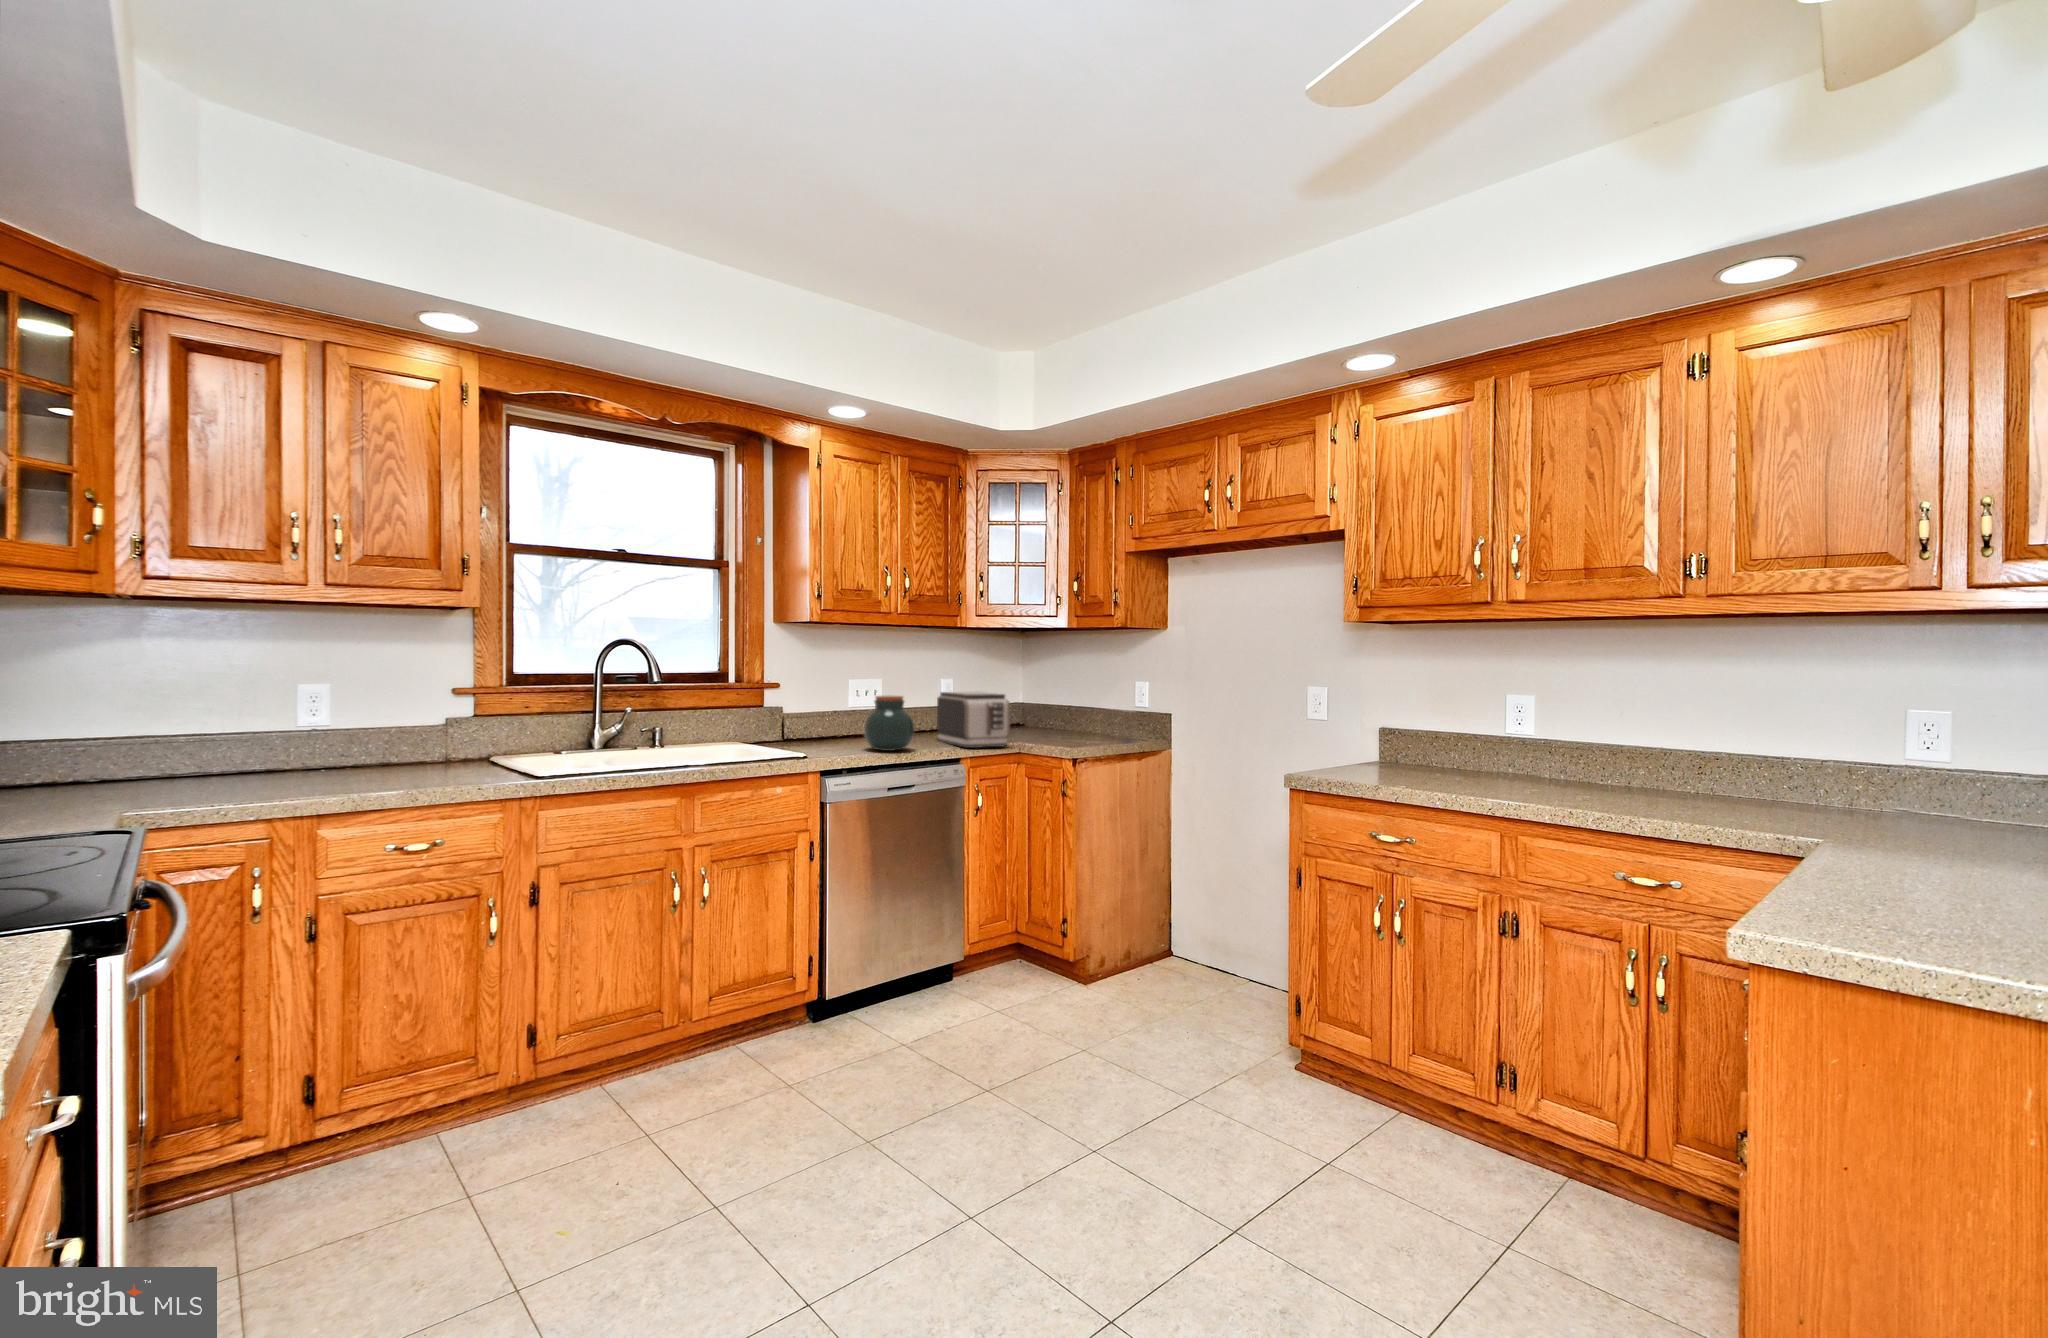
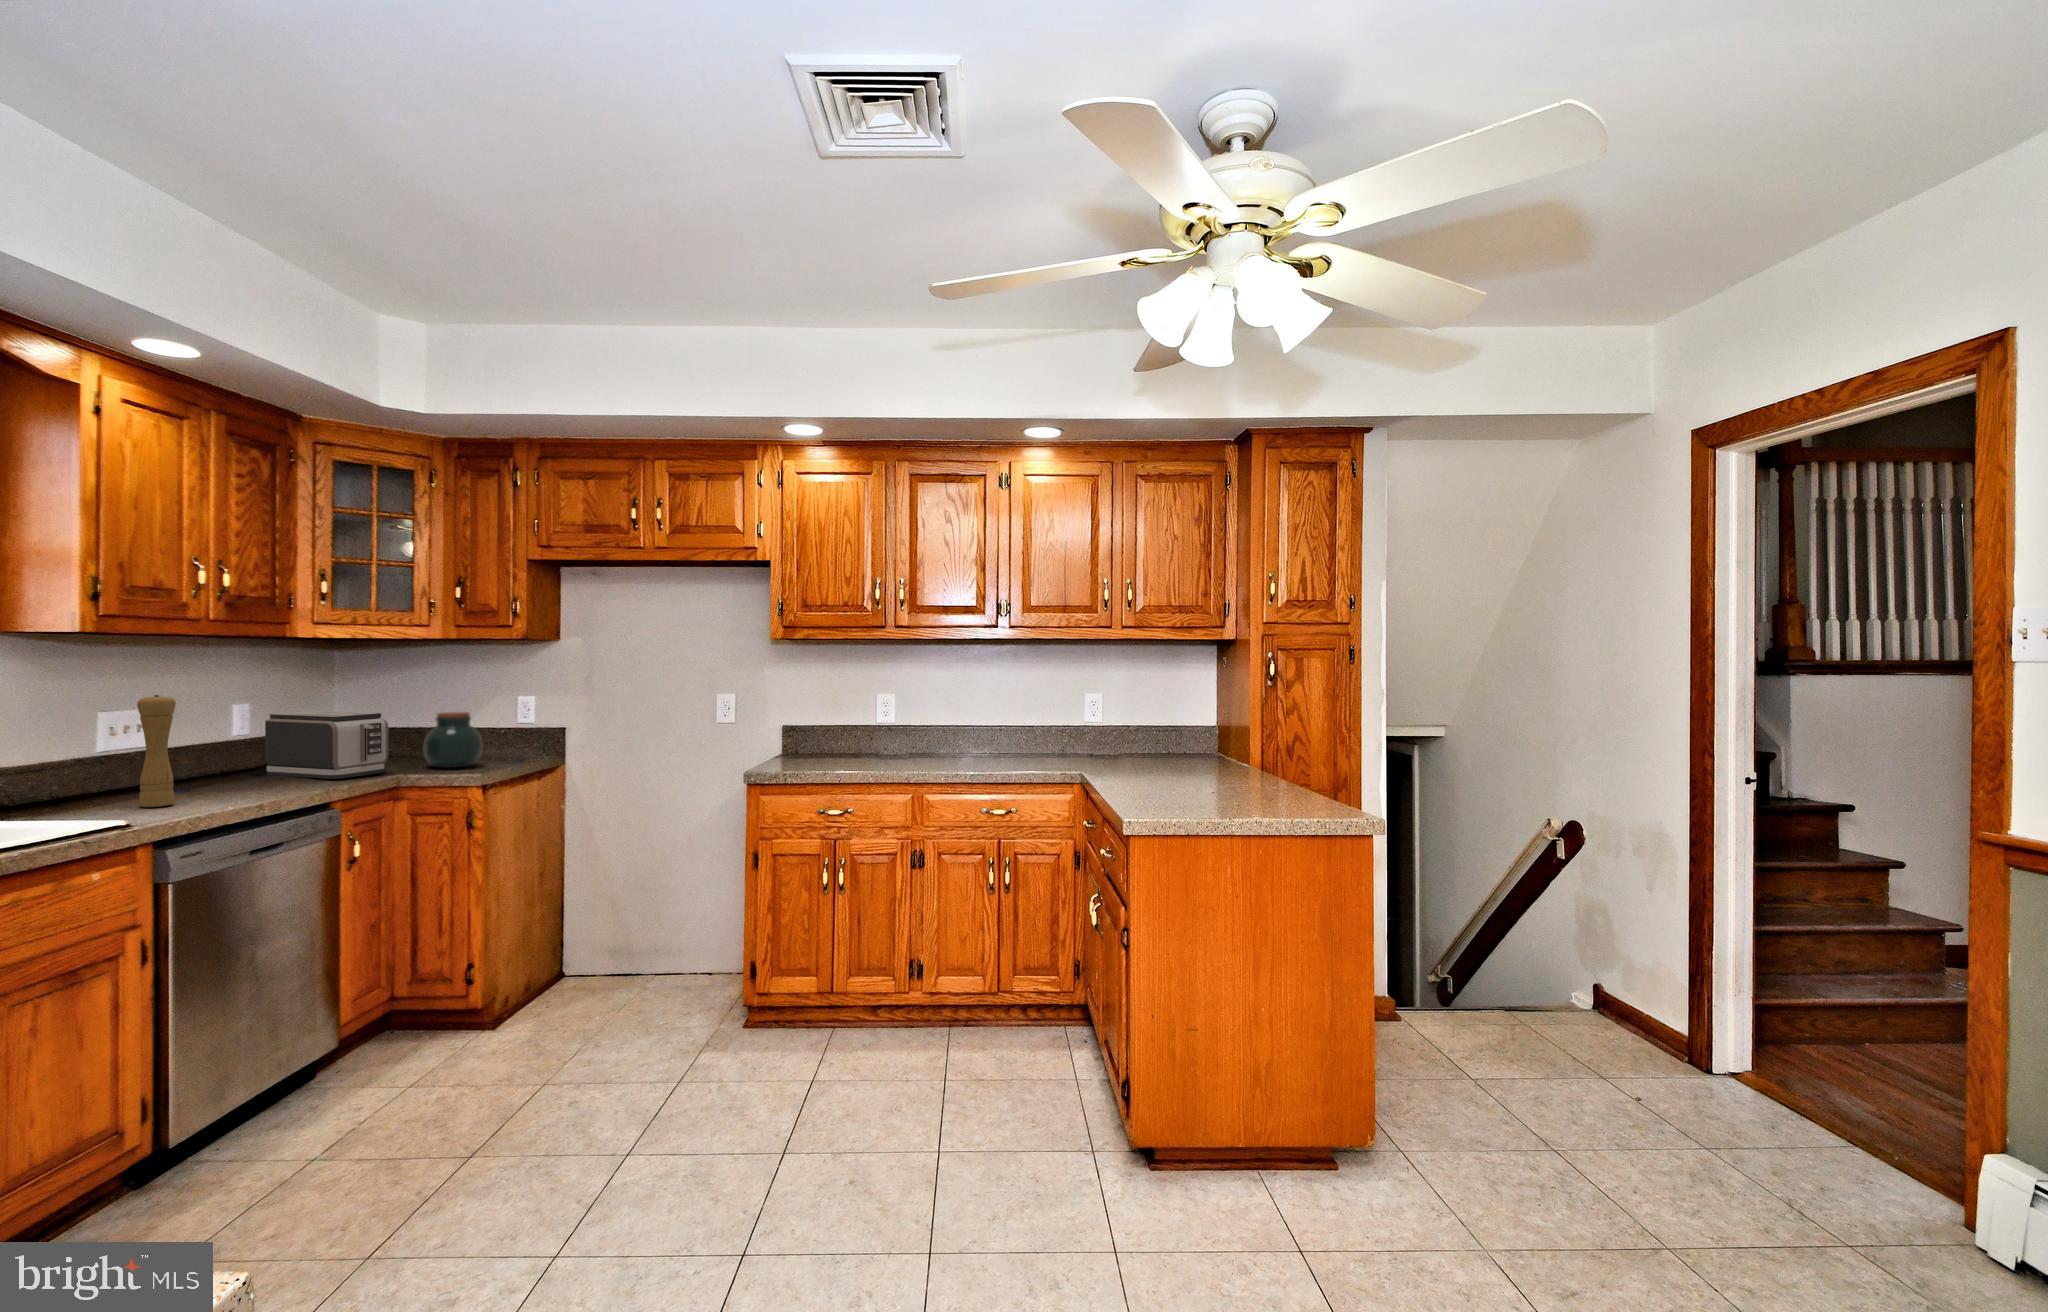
pepper mill: none [829,669,850,754] -> present [137,695,176,807]
jar: present [864,696,914,751] -> present [424,712,482,768]

